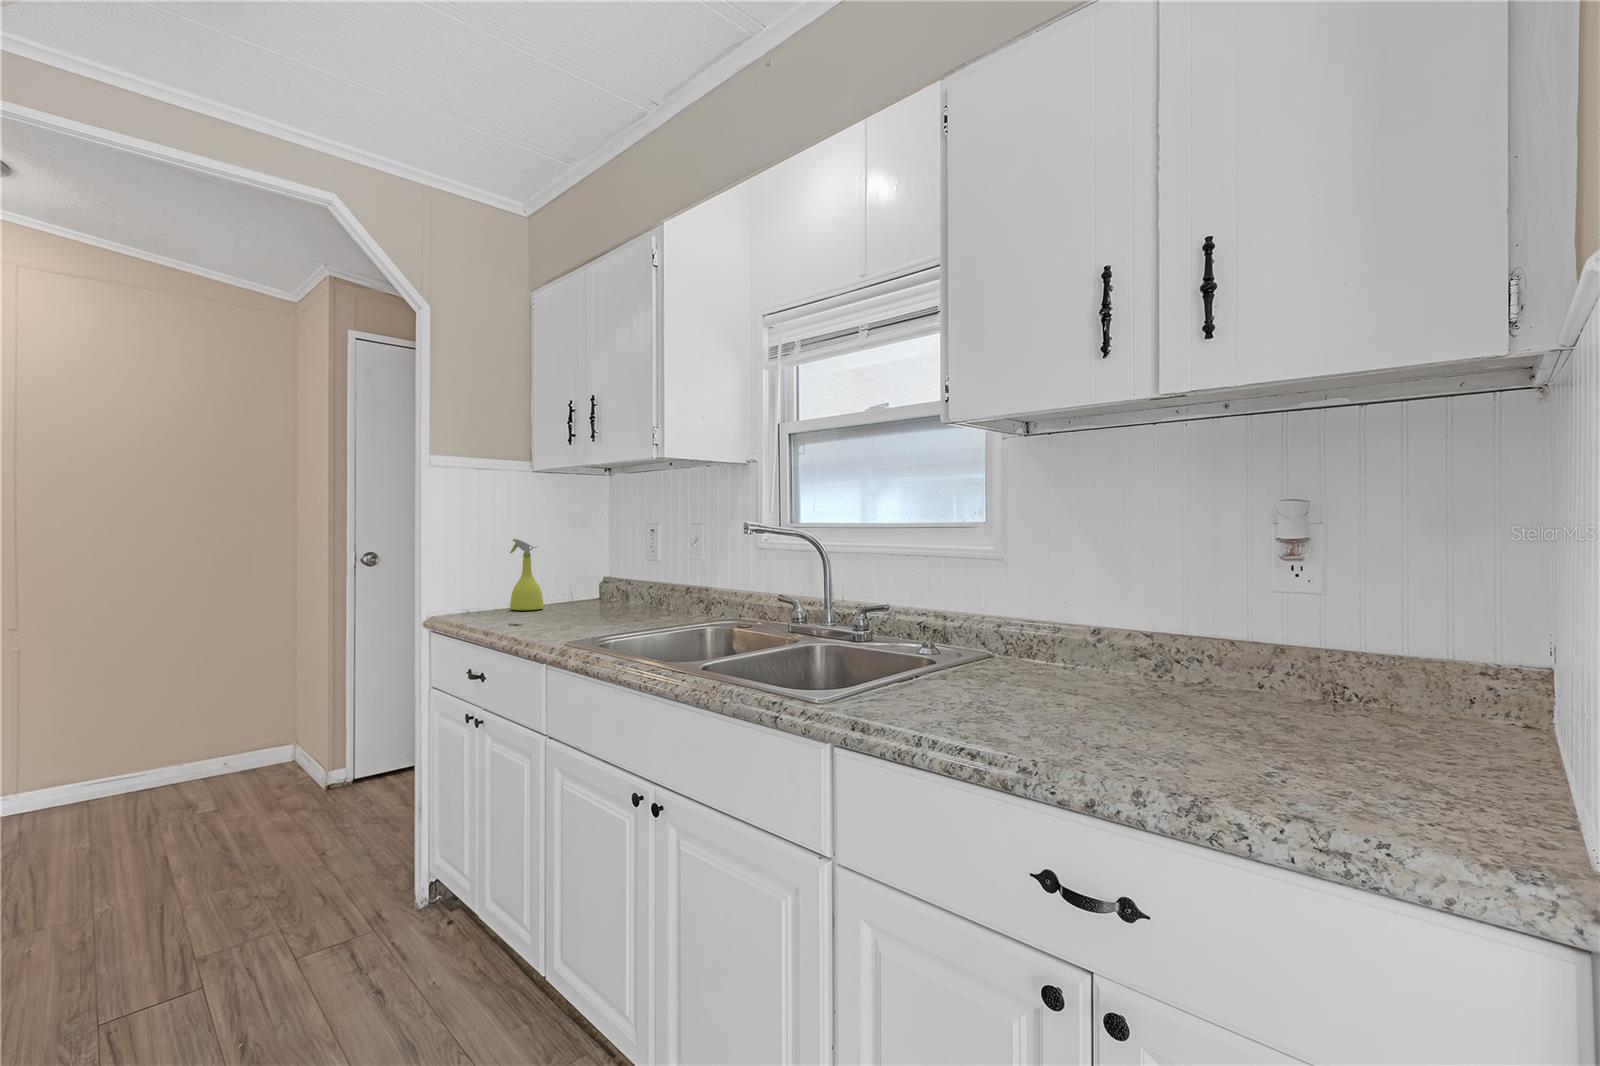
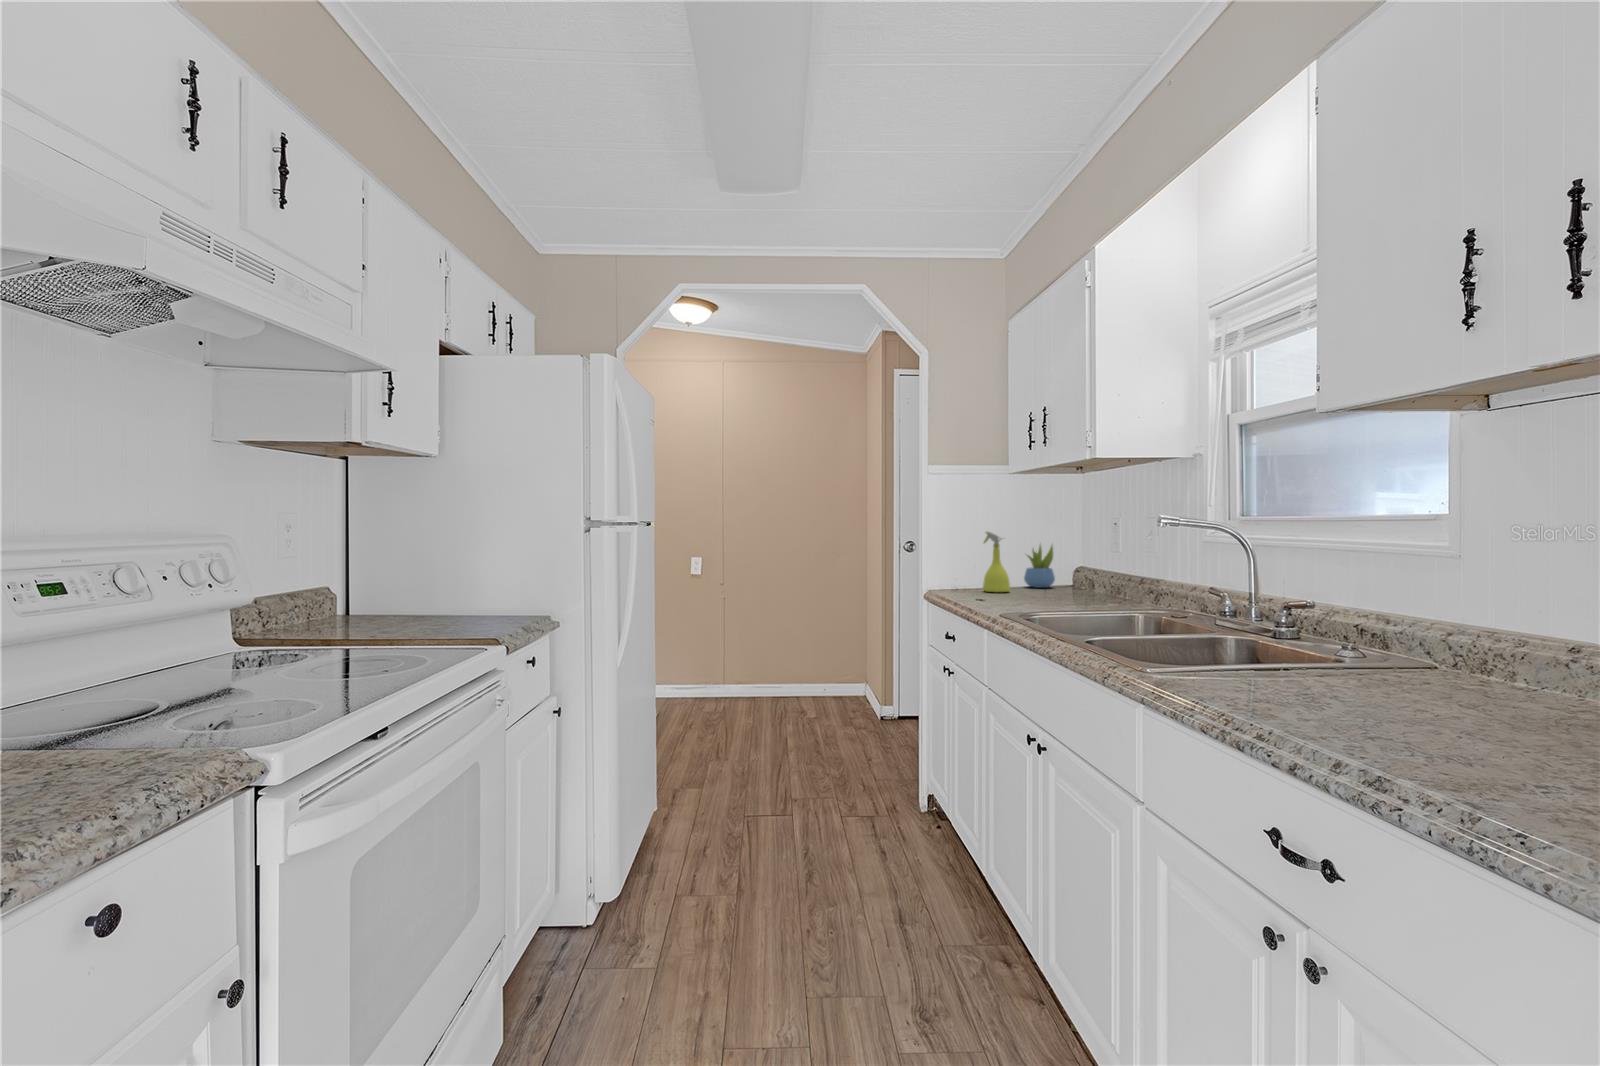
succulent plant: none [552,551,586,601] -> present [1024,545,1055,588]

